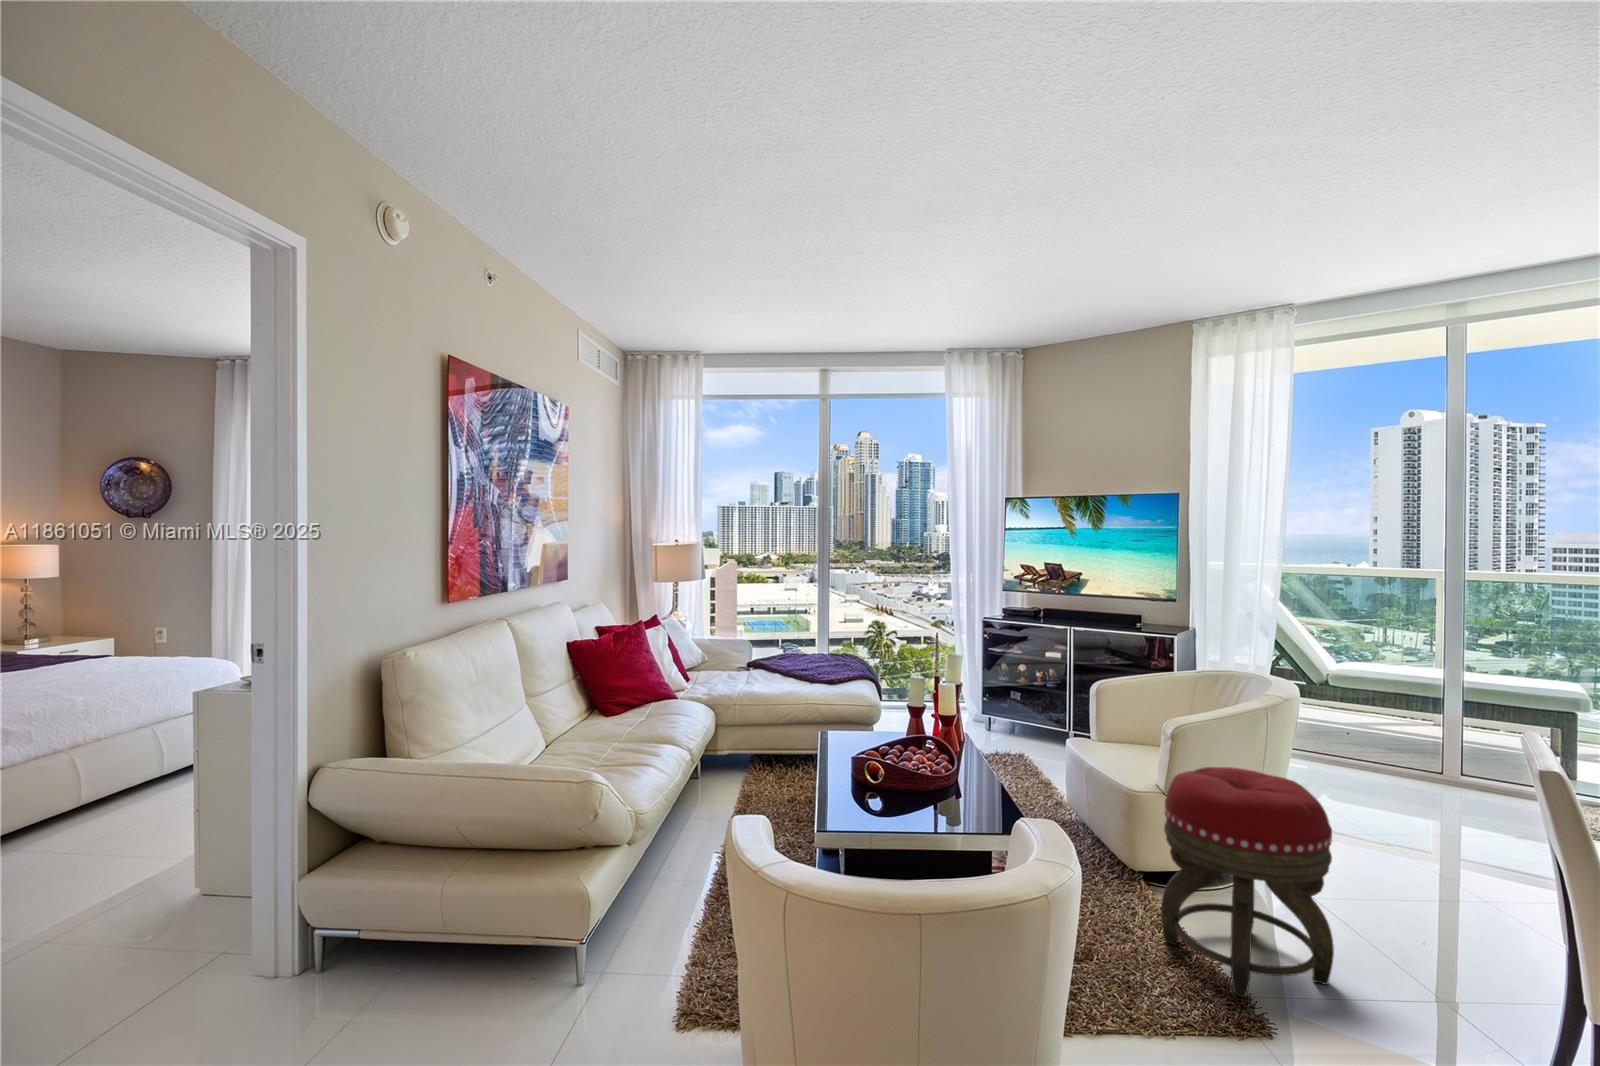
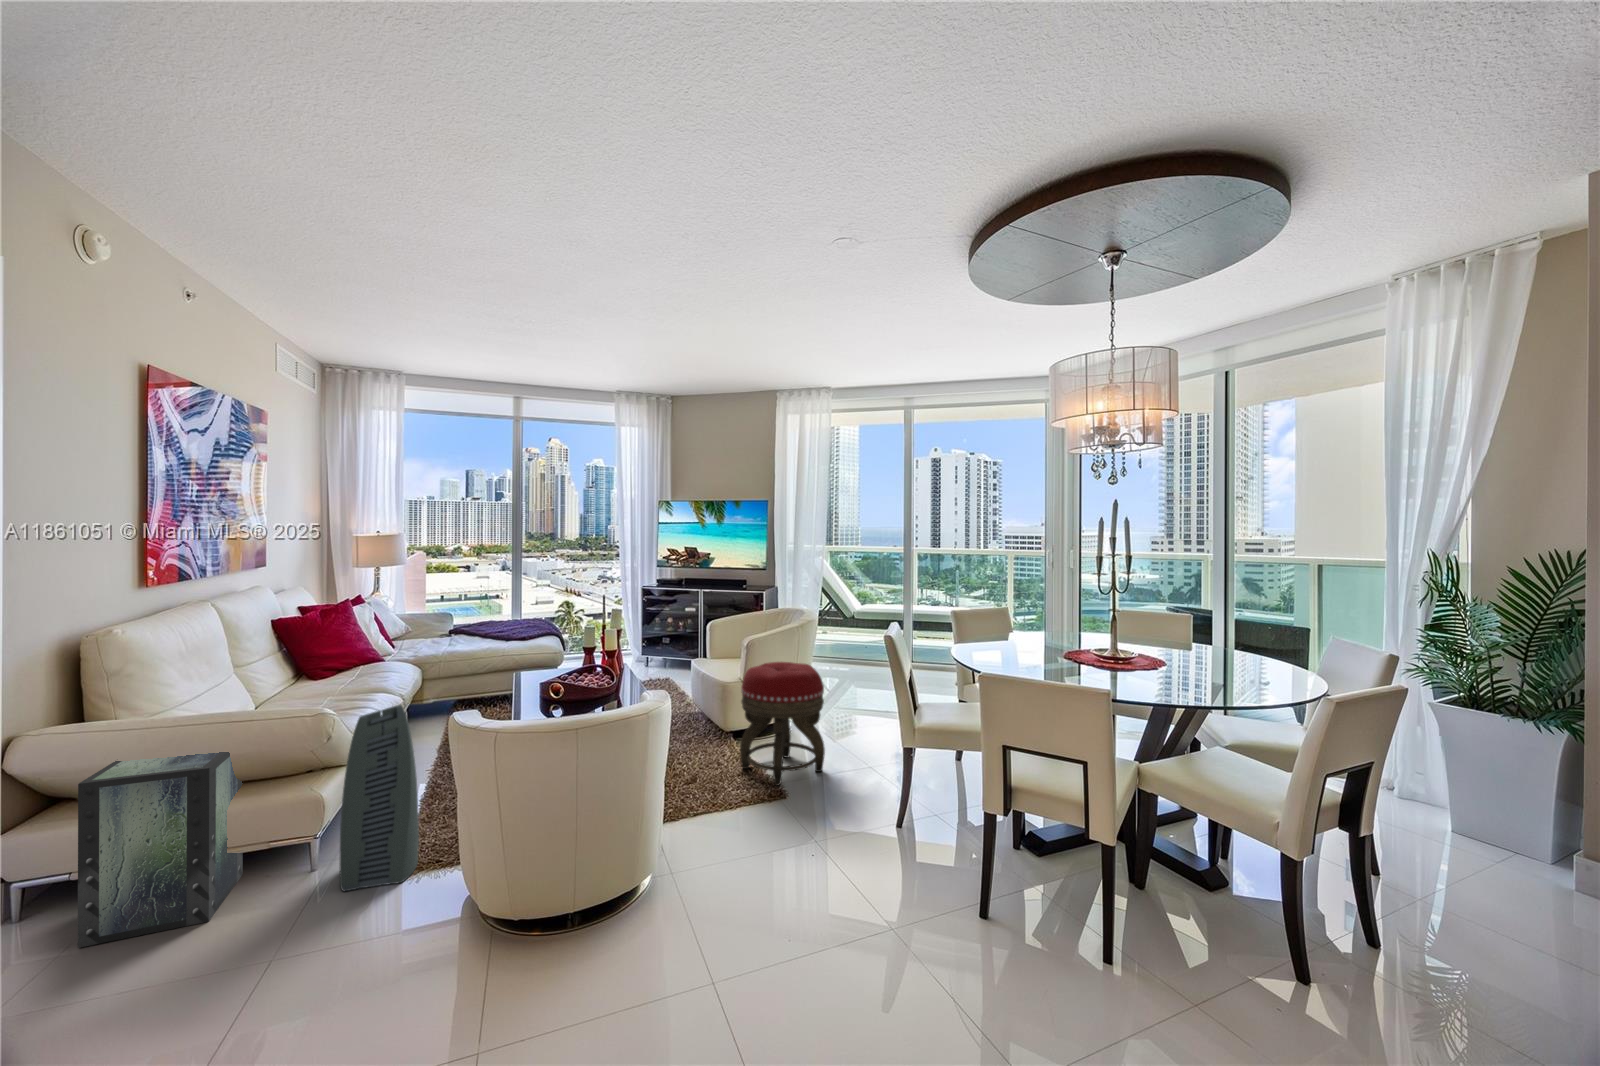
air purifier: none [601,781,693,1039] -> present [340,705,419,891]
storage box: none [347,799,510,1035] -> present [78,752,243,948]

